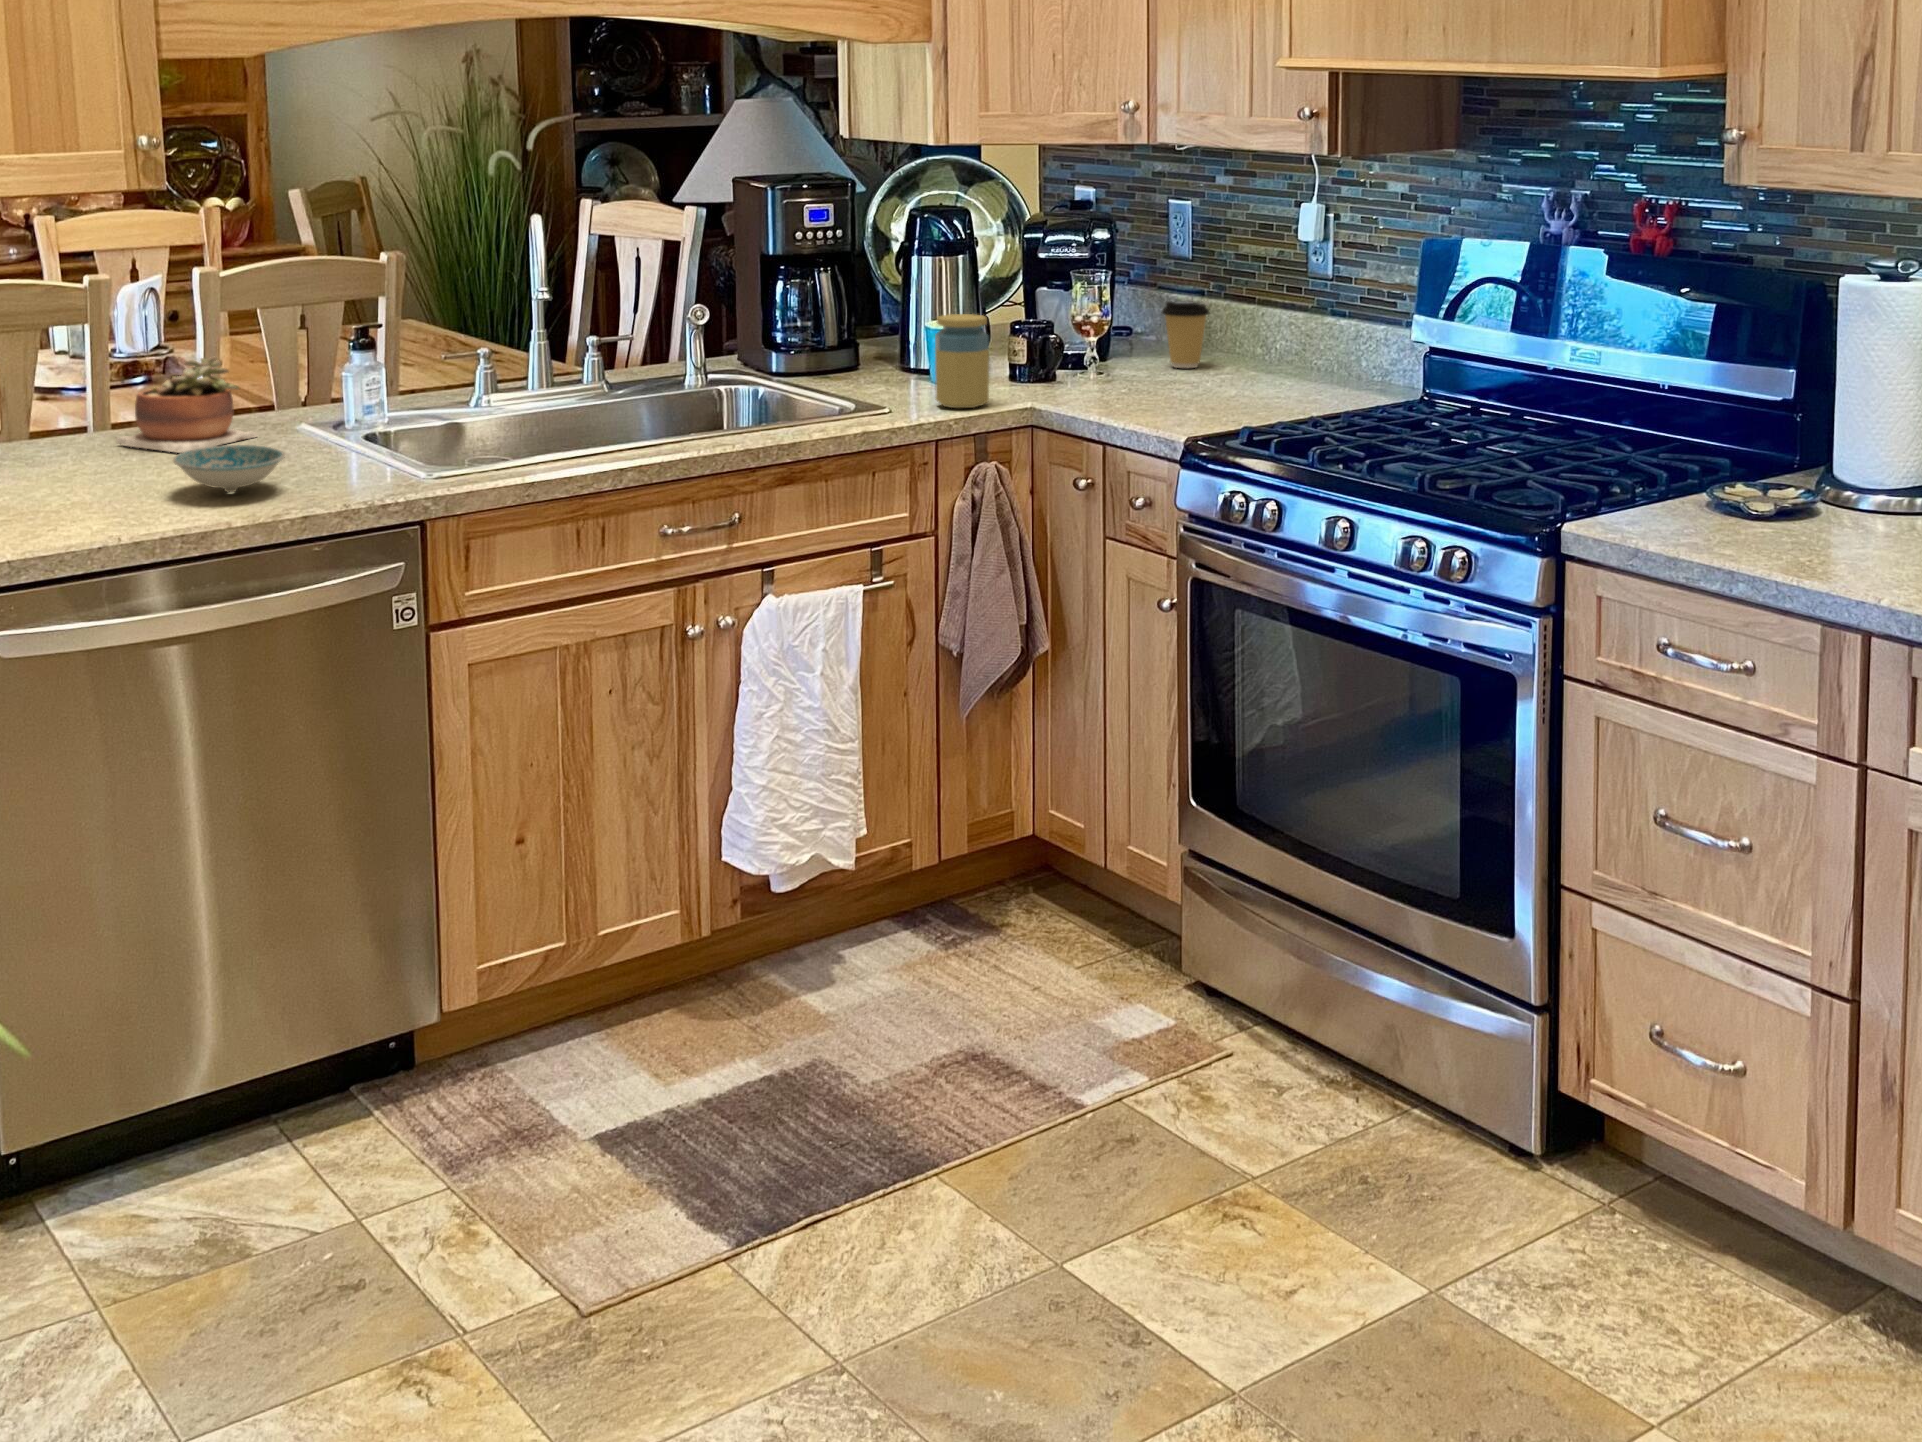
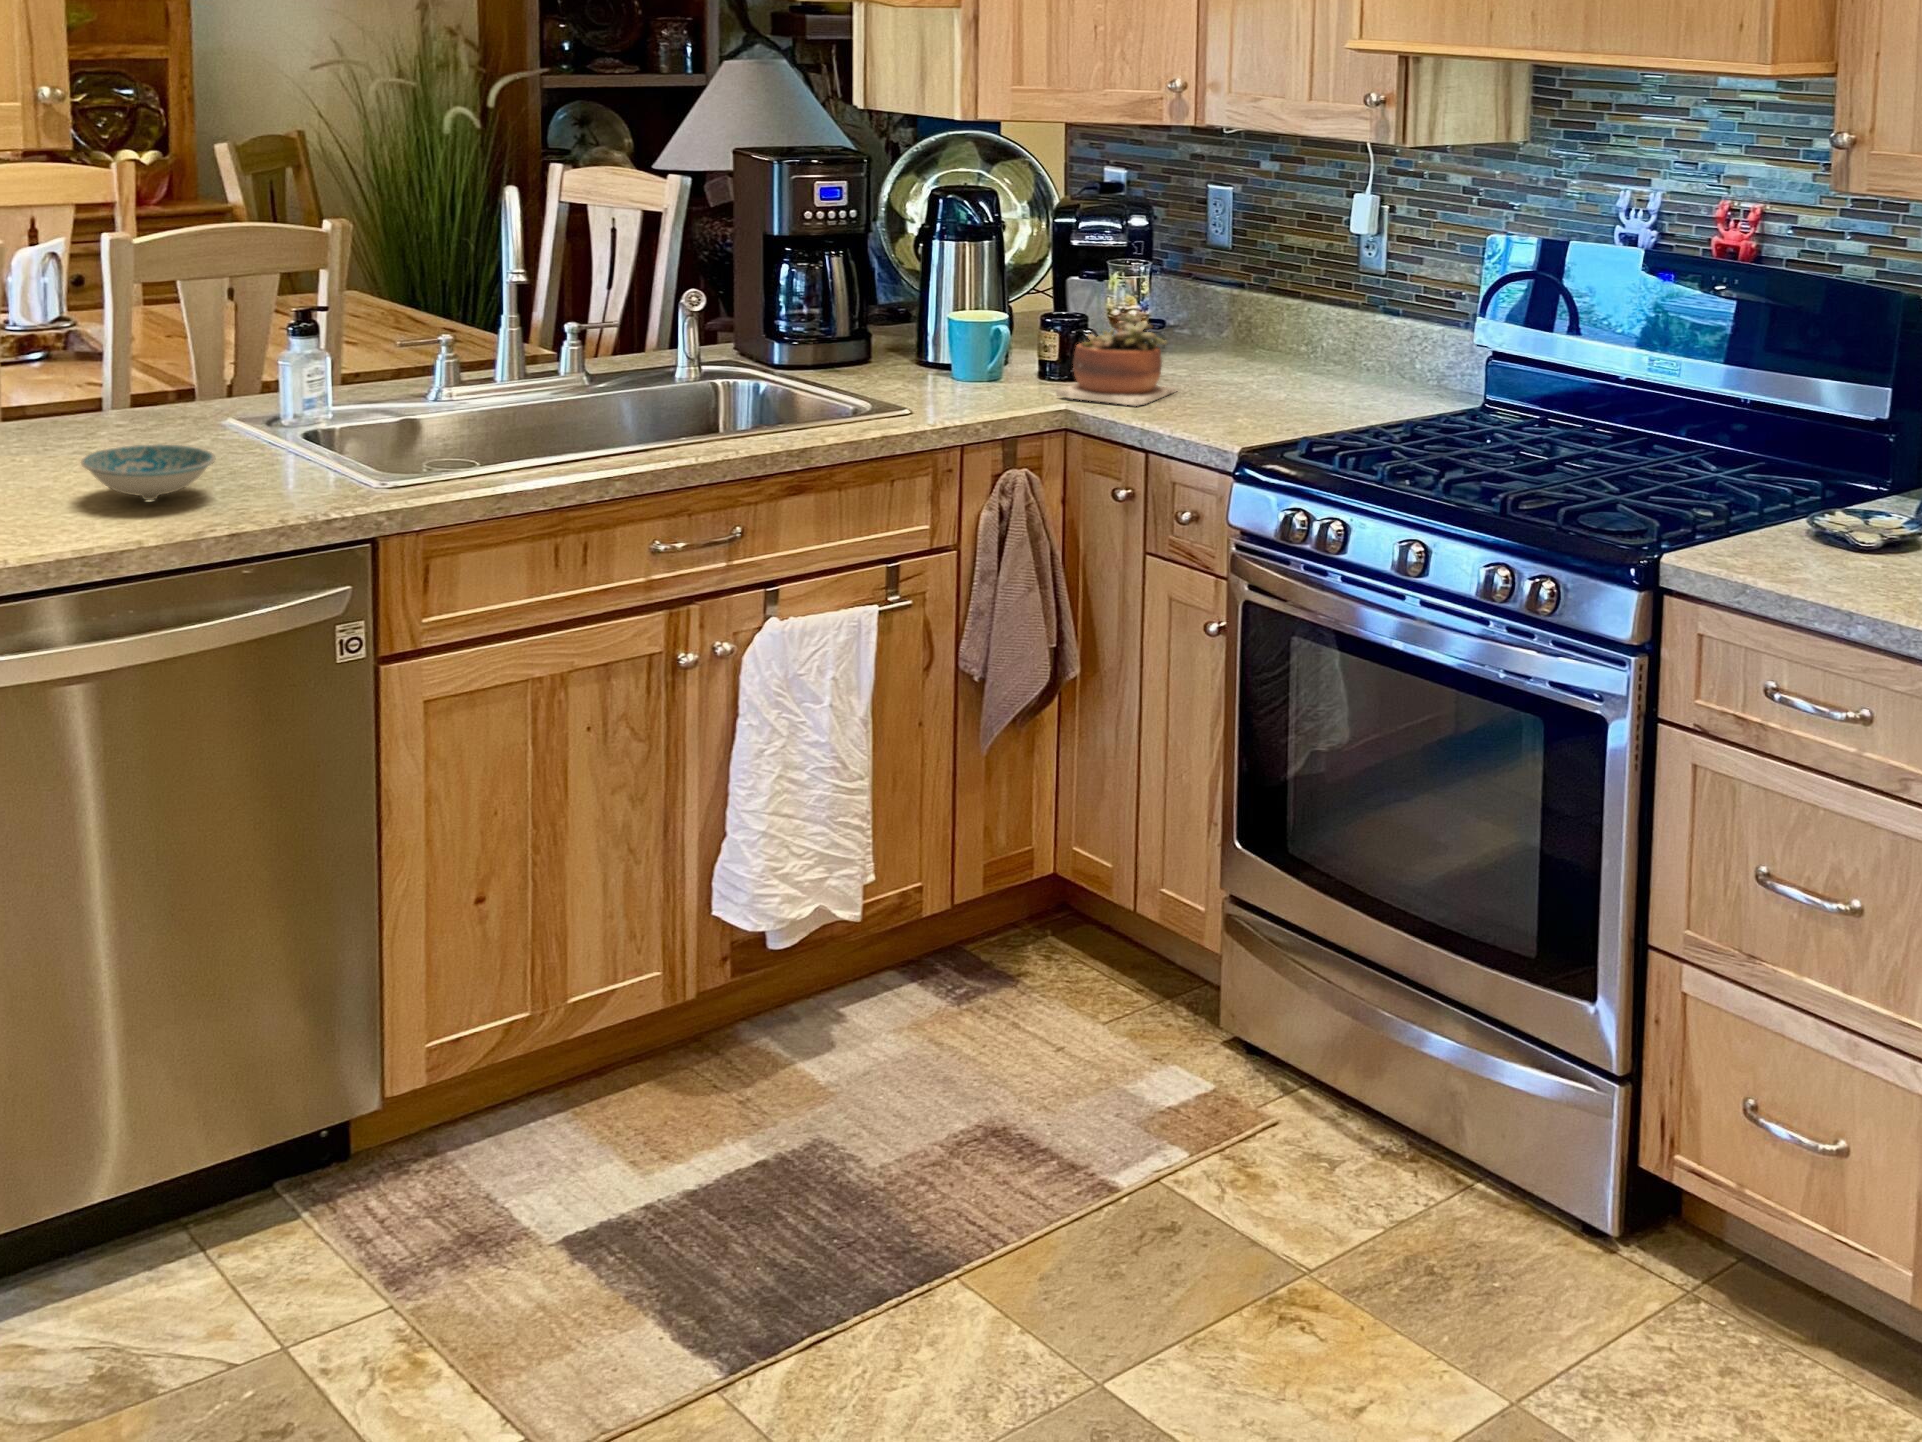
coffee cup: present [1162,301,1209,368] -> none [1199,295,1251,368]
jar: present [935,314,989,408] -> none [956,306,1016,410]
succulent plant: present [116,357,257,453] -> present [1056,313,1176,406]

